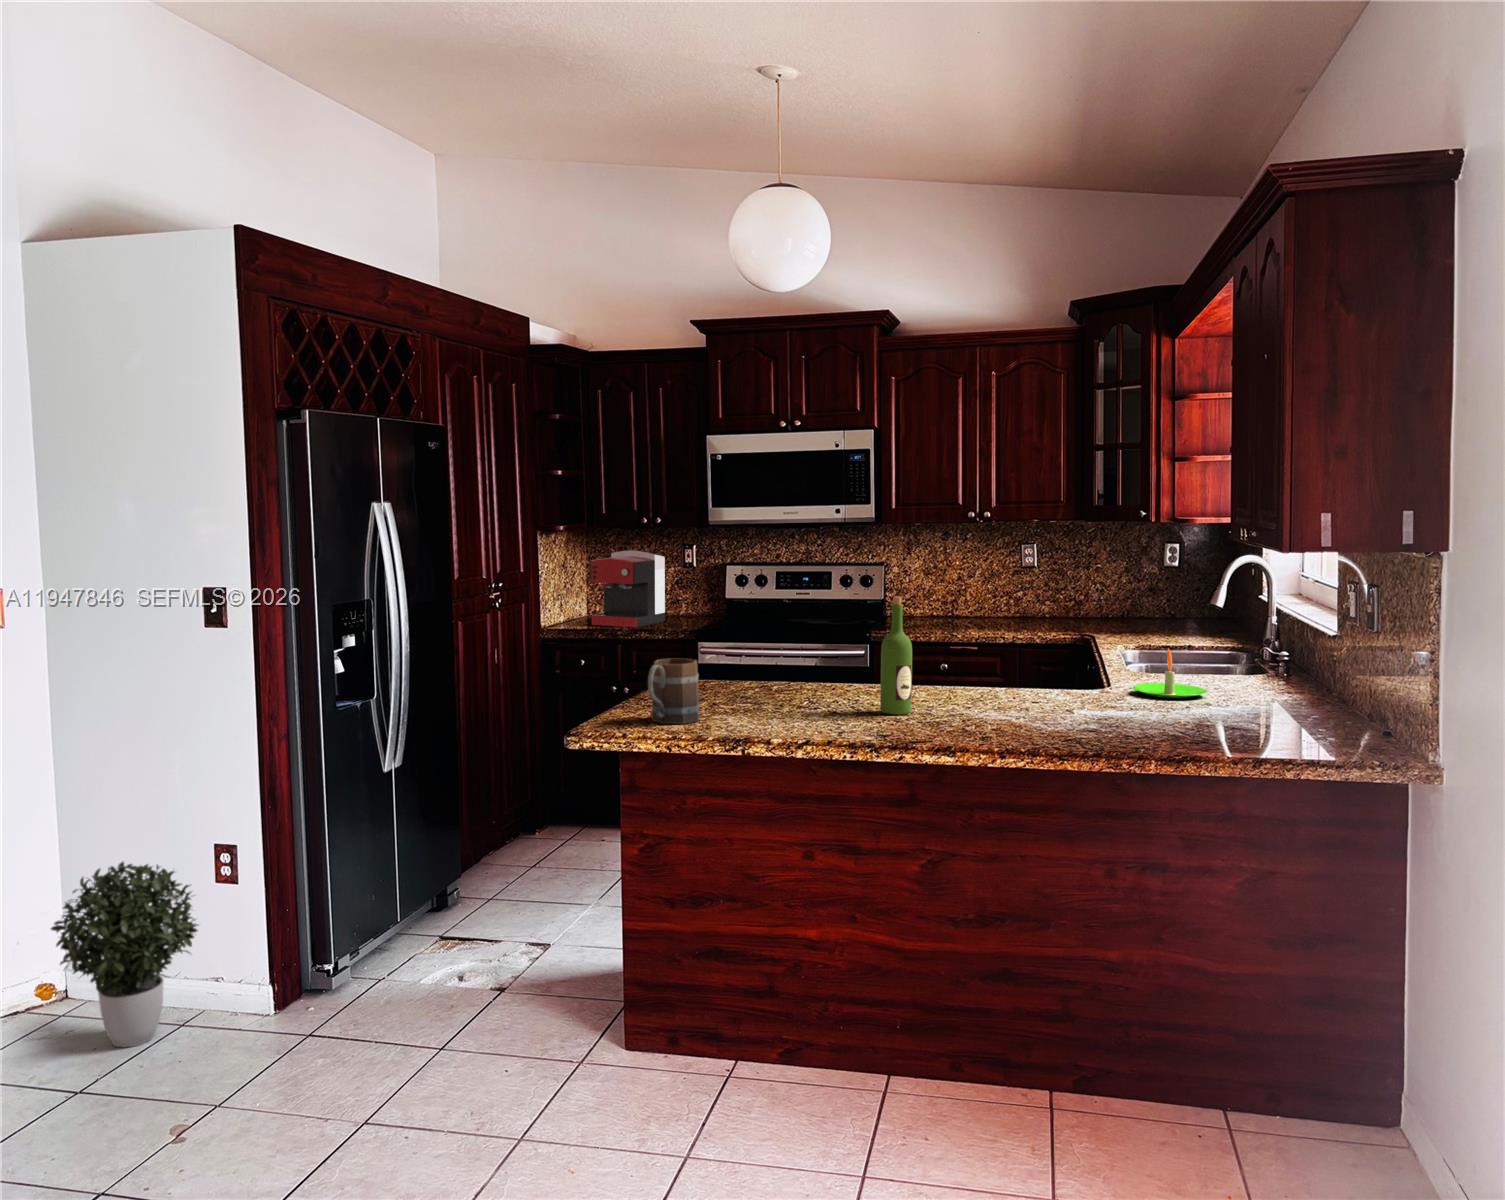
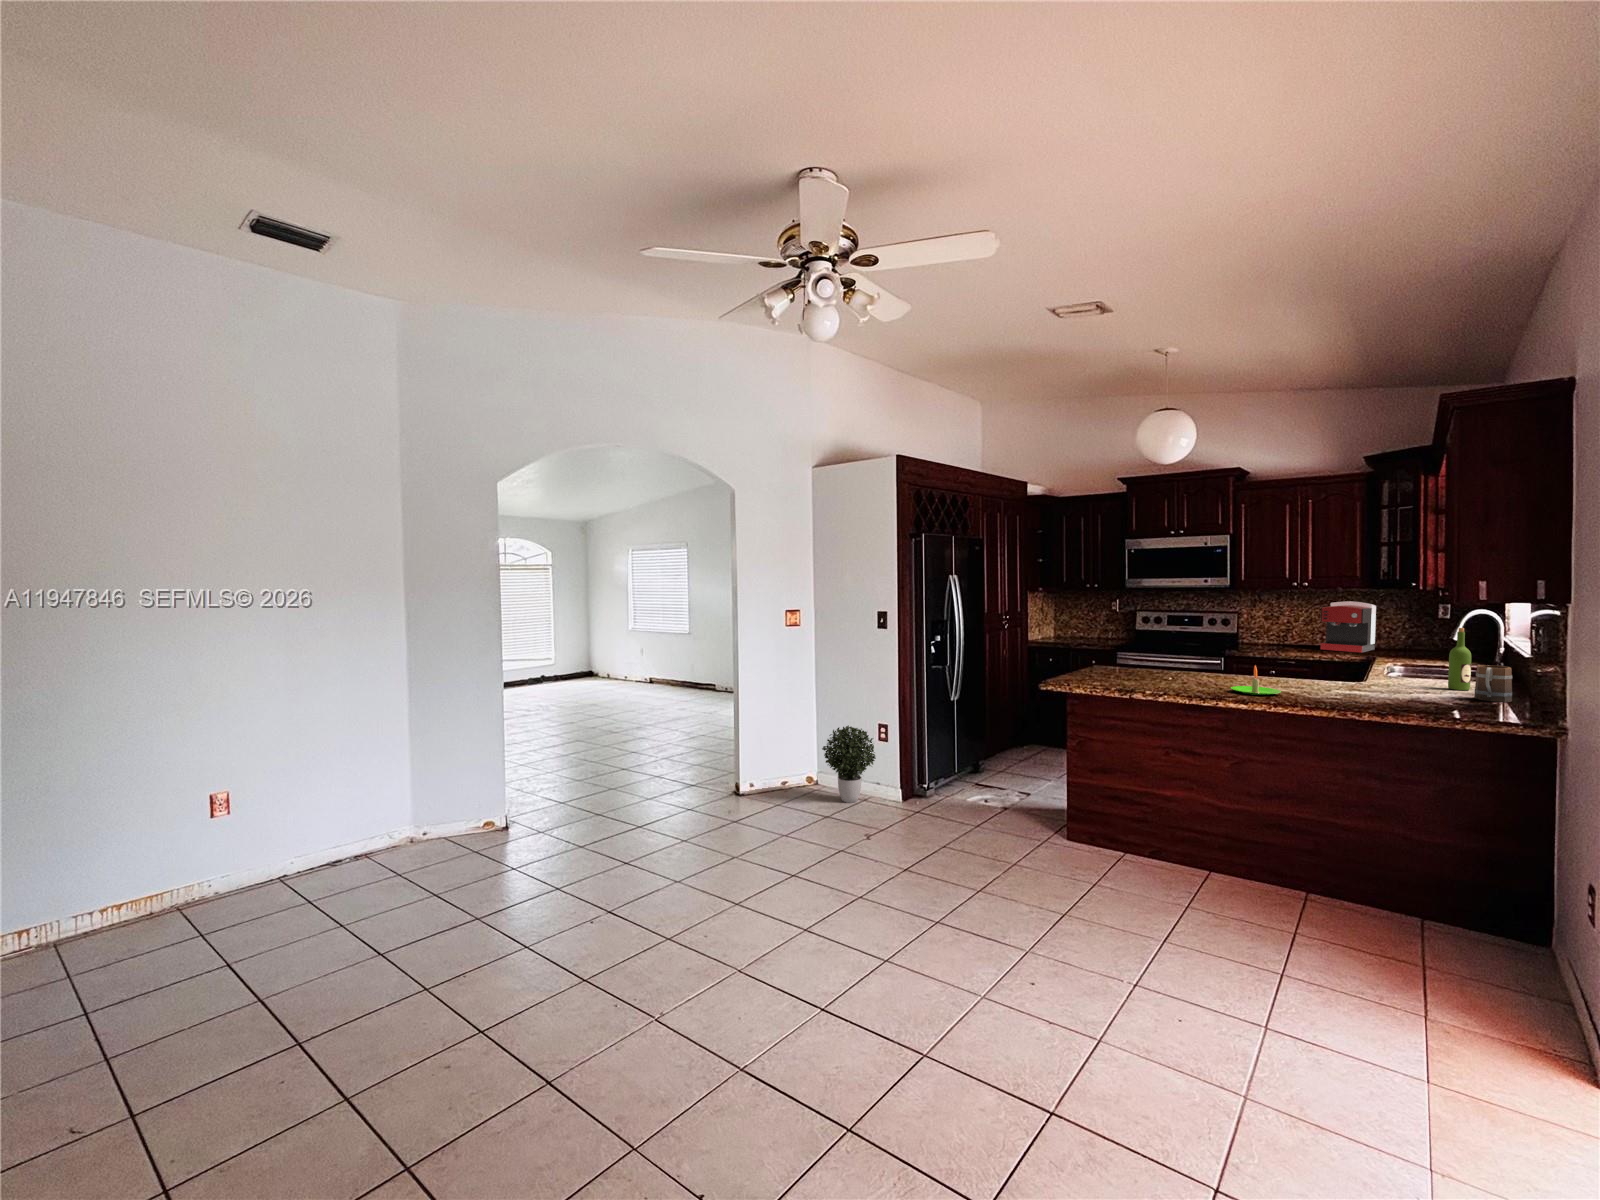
coffee maker: present [590,550,665,627] -> present [1321,601,1376,653]
wine bottle: present [880,597,912,715] -> present [1448,628,1471,690]
candle: present [1132,649,1207,698] -> present [1231,666,1281,695]
mug: present [648,658,699,724] -> present [1474,665,1512,702]

